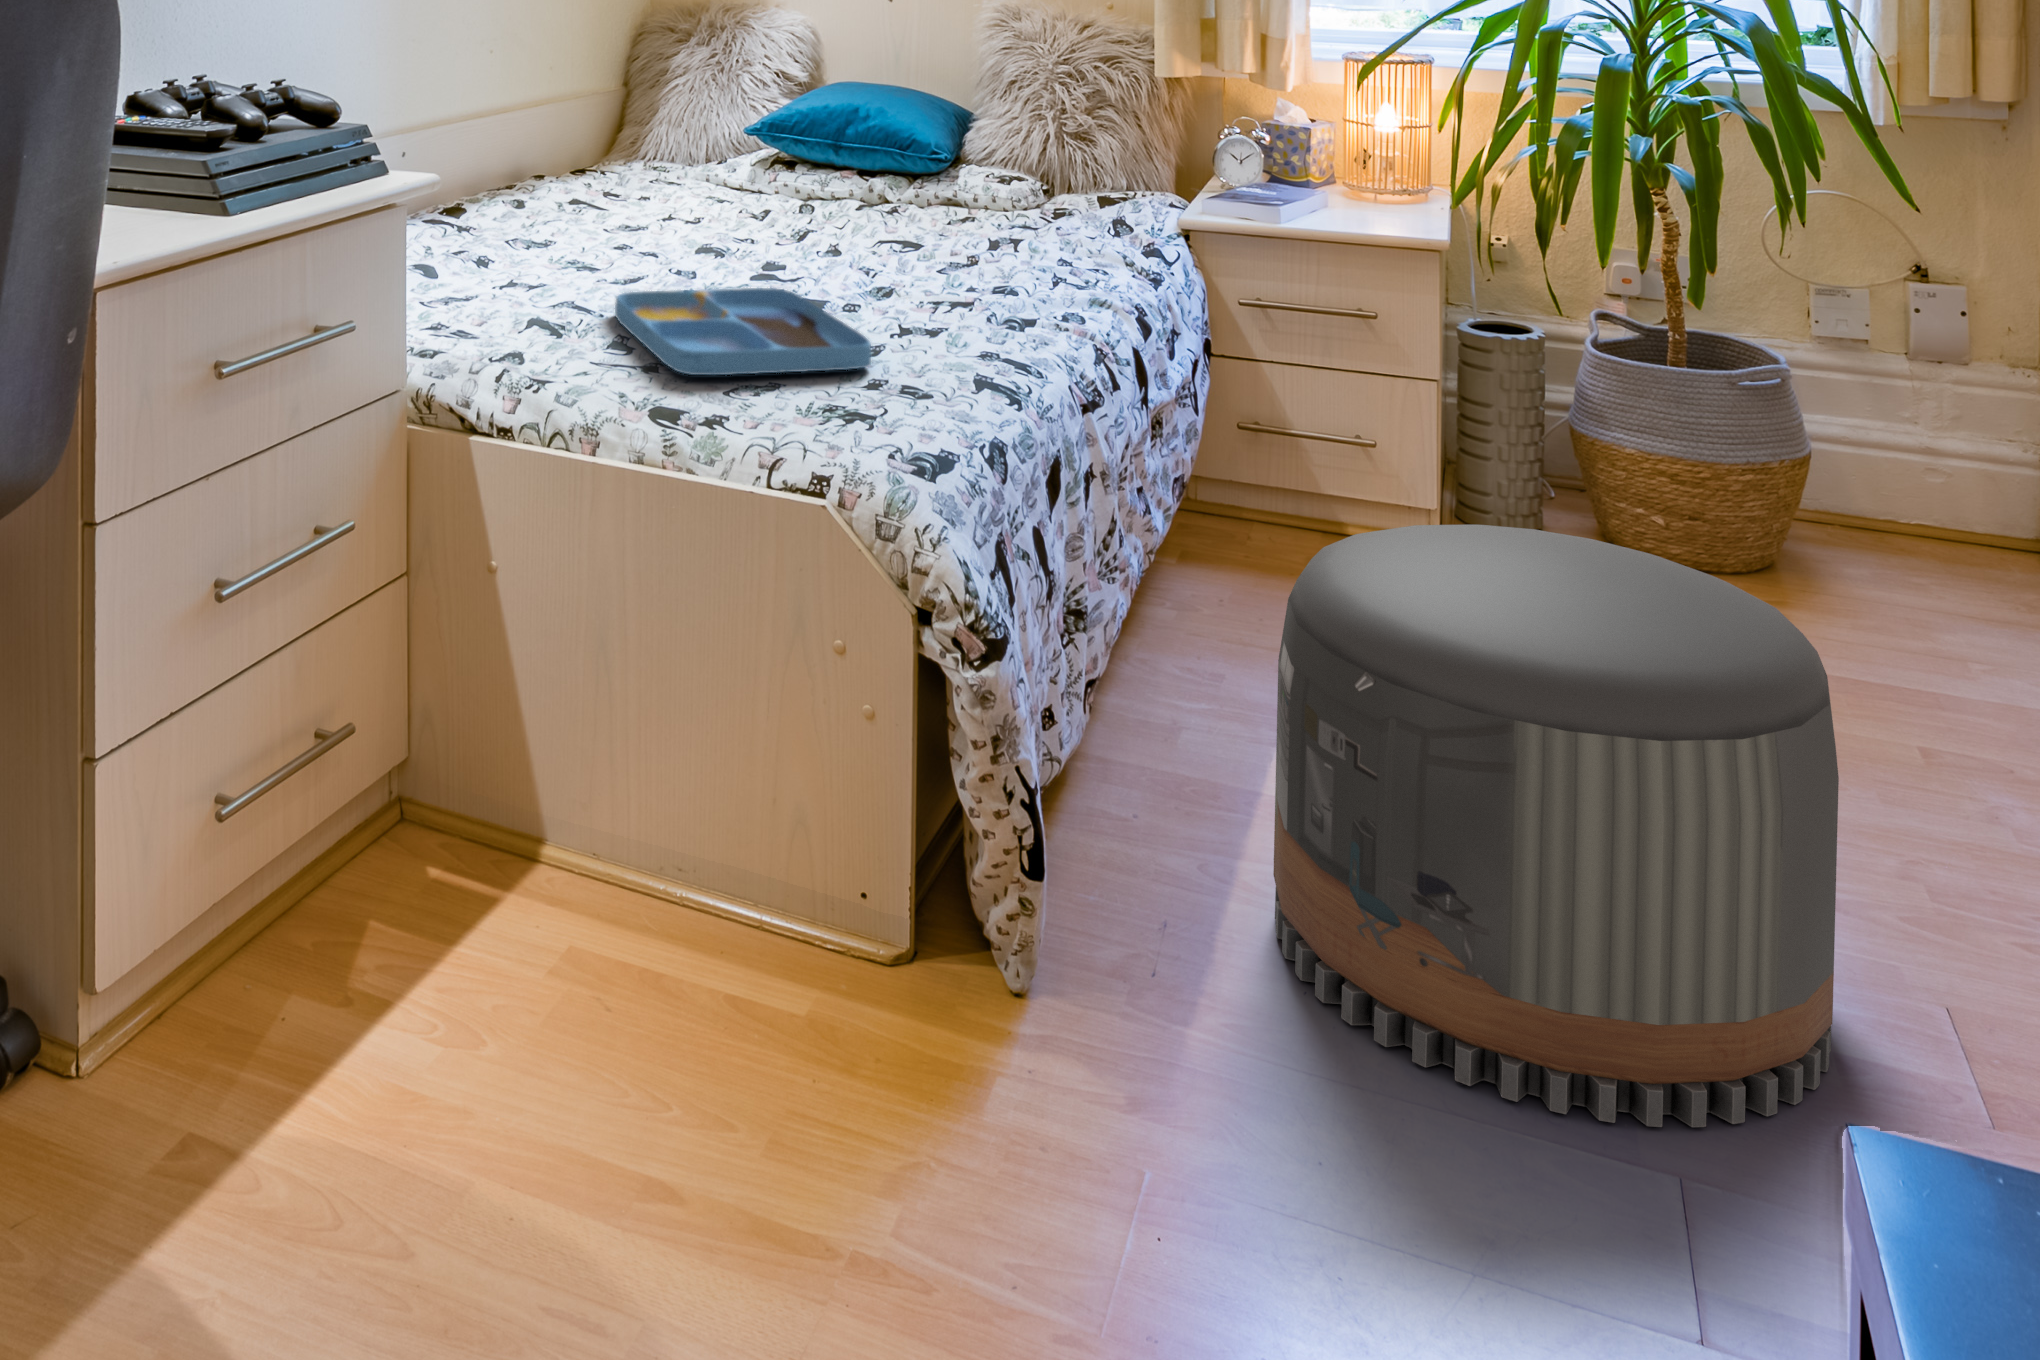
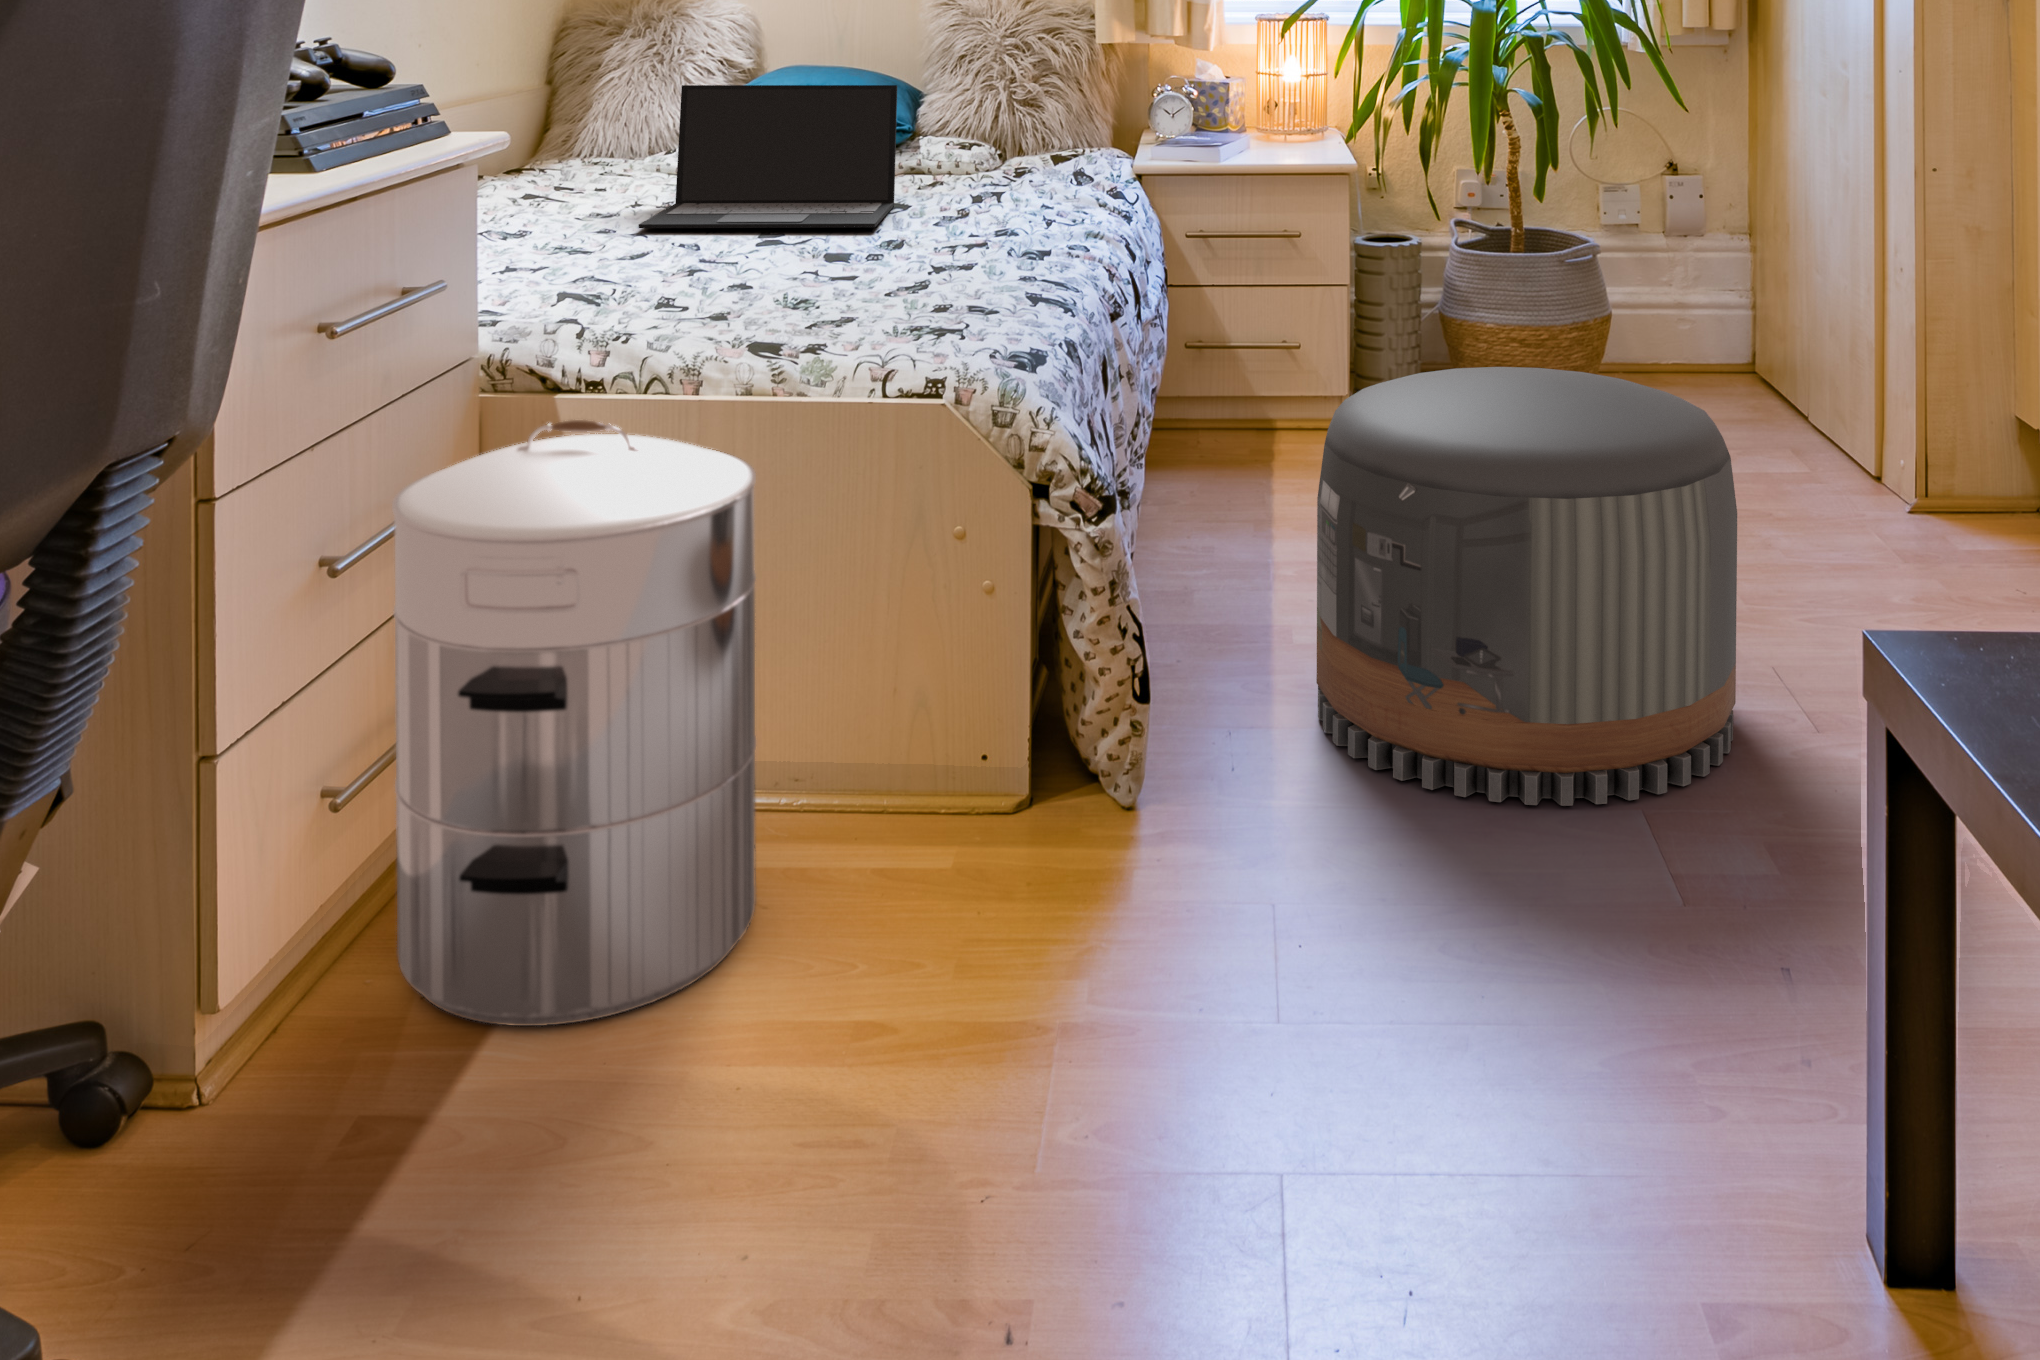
laptop: none [630,111,904,277] -> present [639,85,897,228]
tray: present [615,288,871,375] -> none [656,239,935,312]
waste bin: none [257,486,605,1099] -> present [392,420,756,1026]

